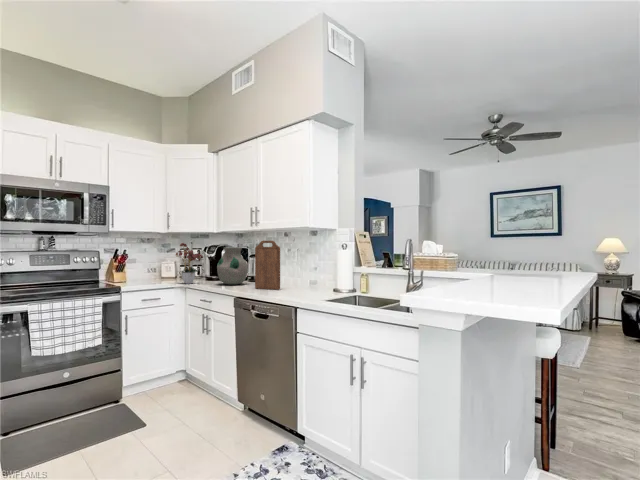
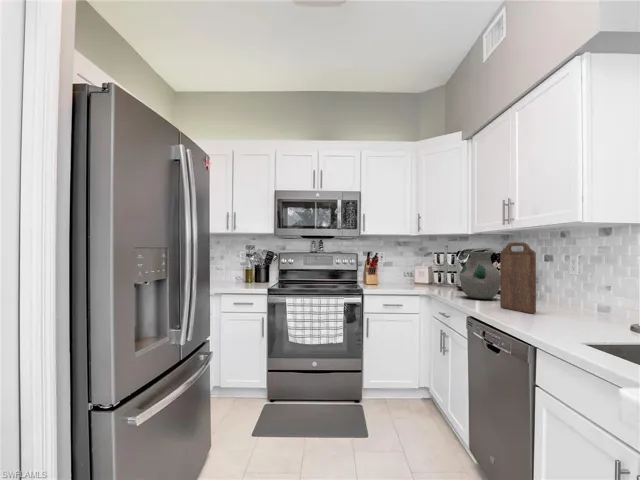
flower arrangement: present [176,243,203,284] -> none [415,244,450,292]

